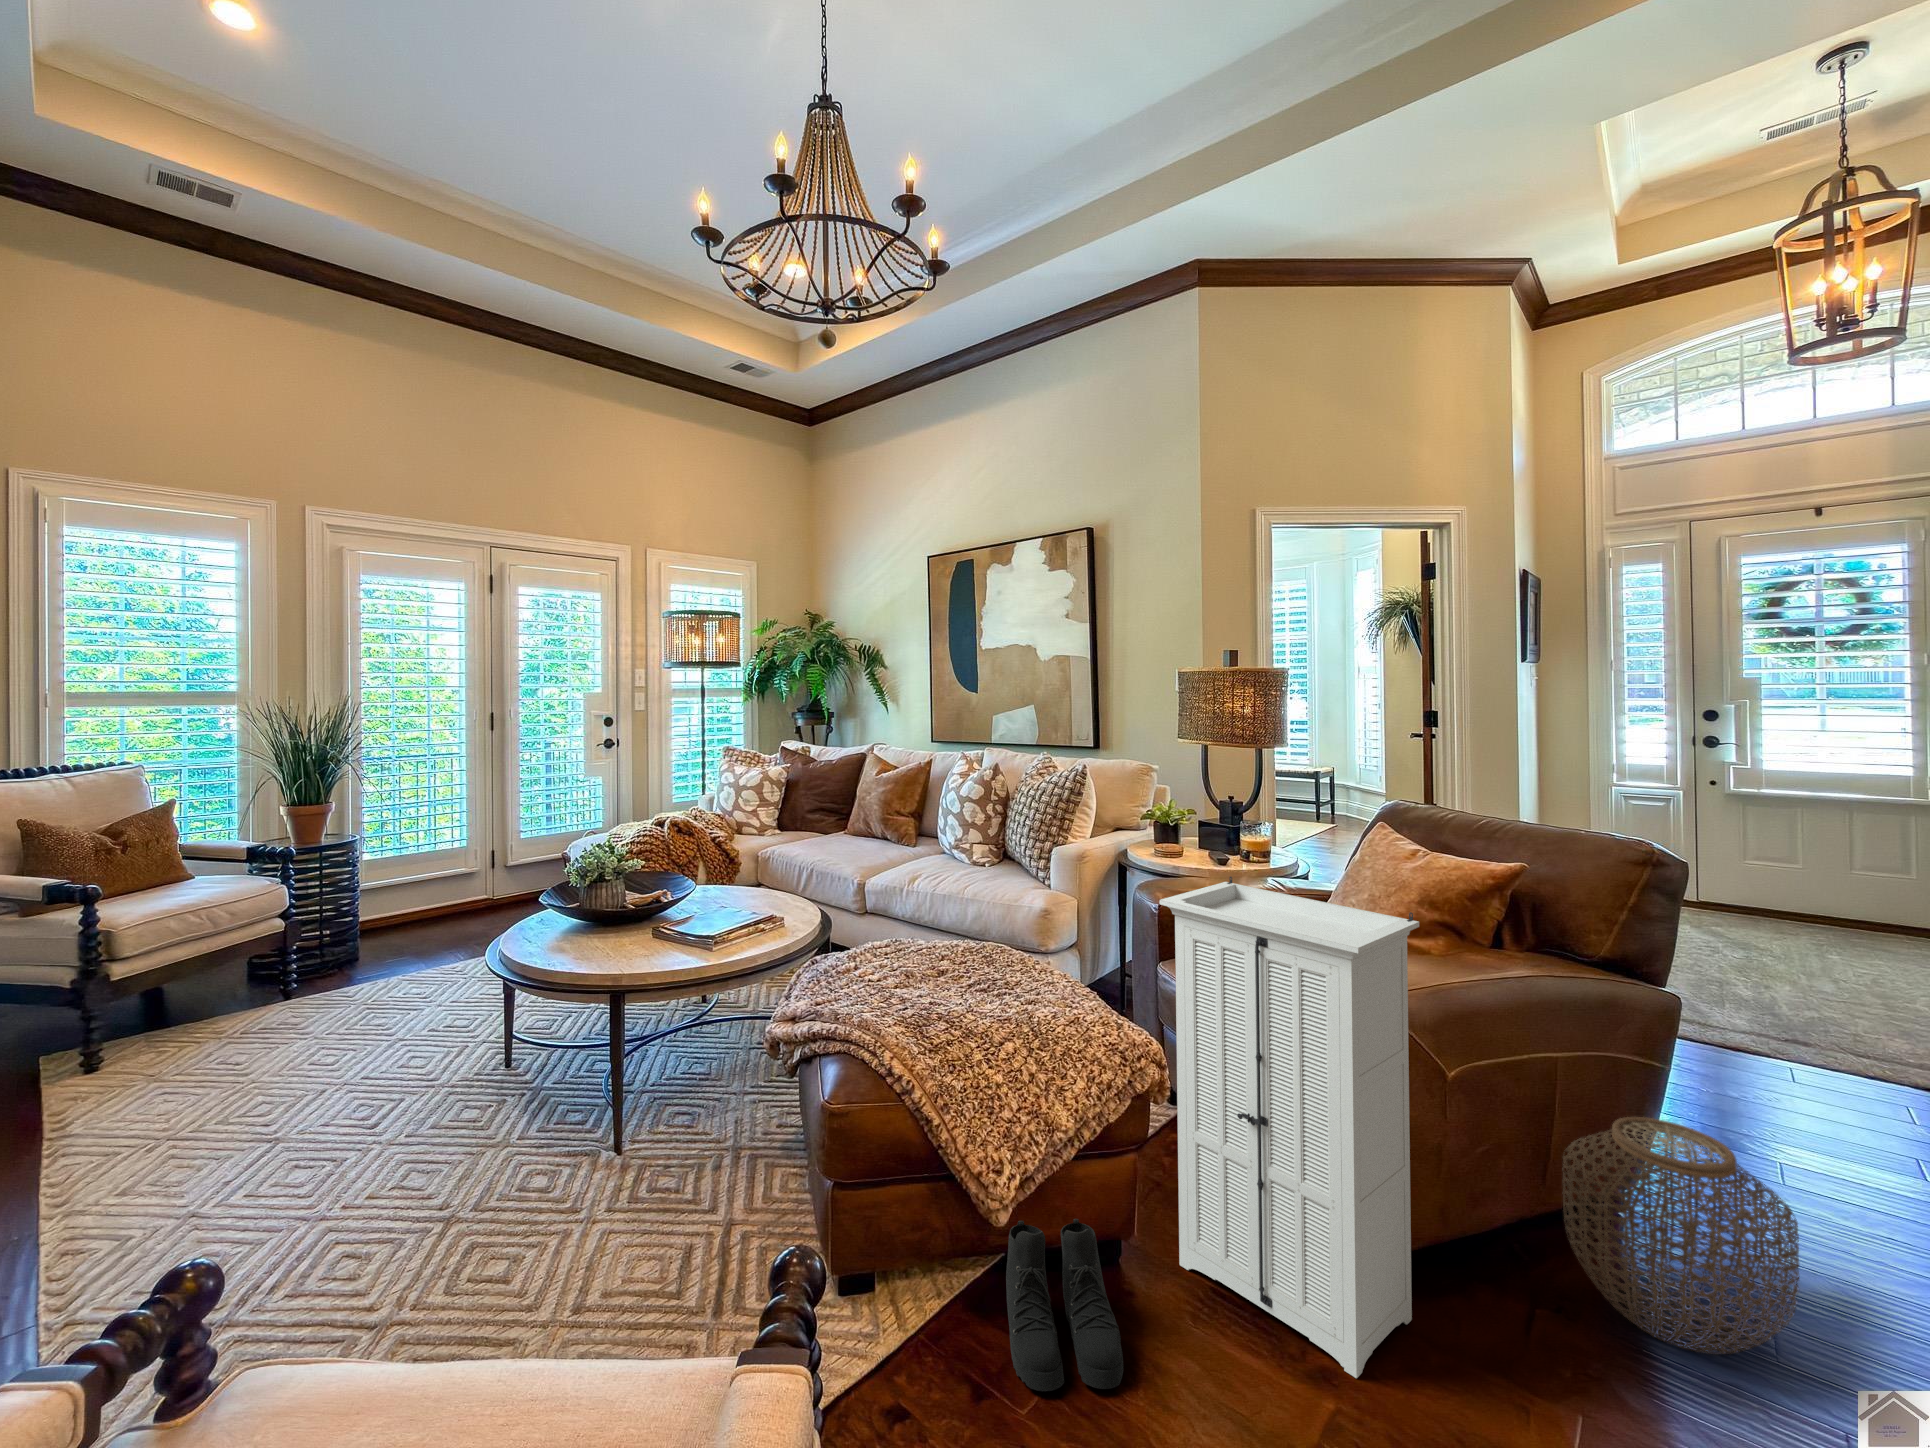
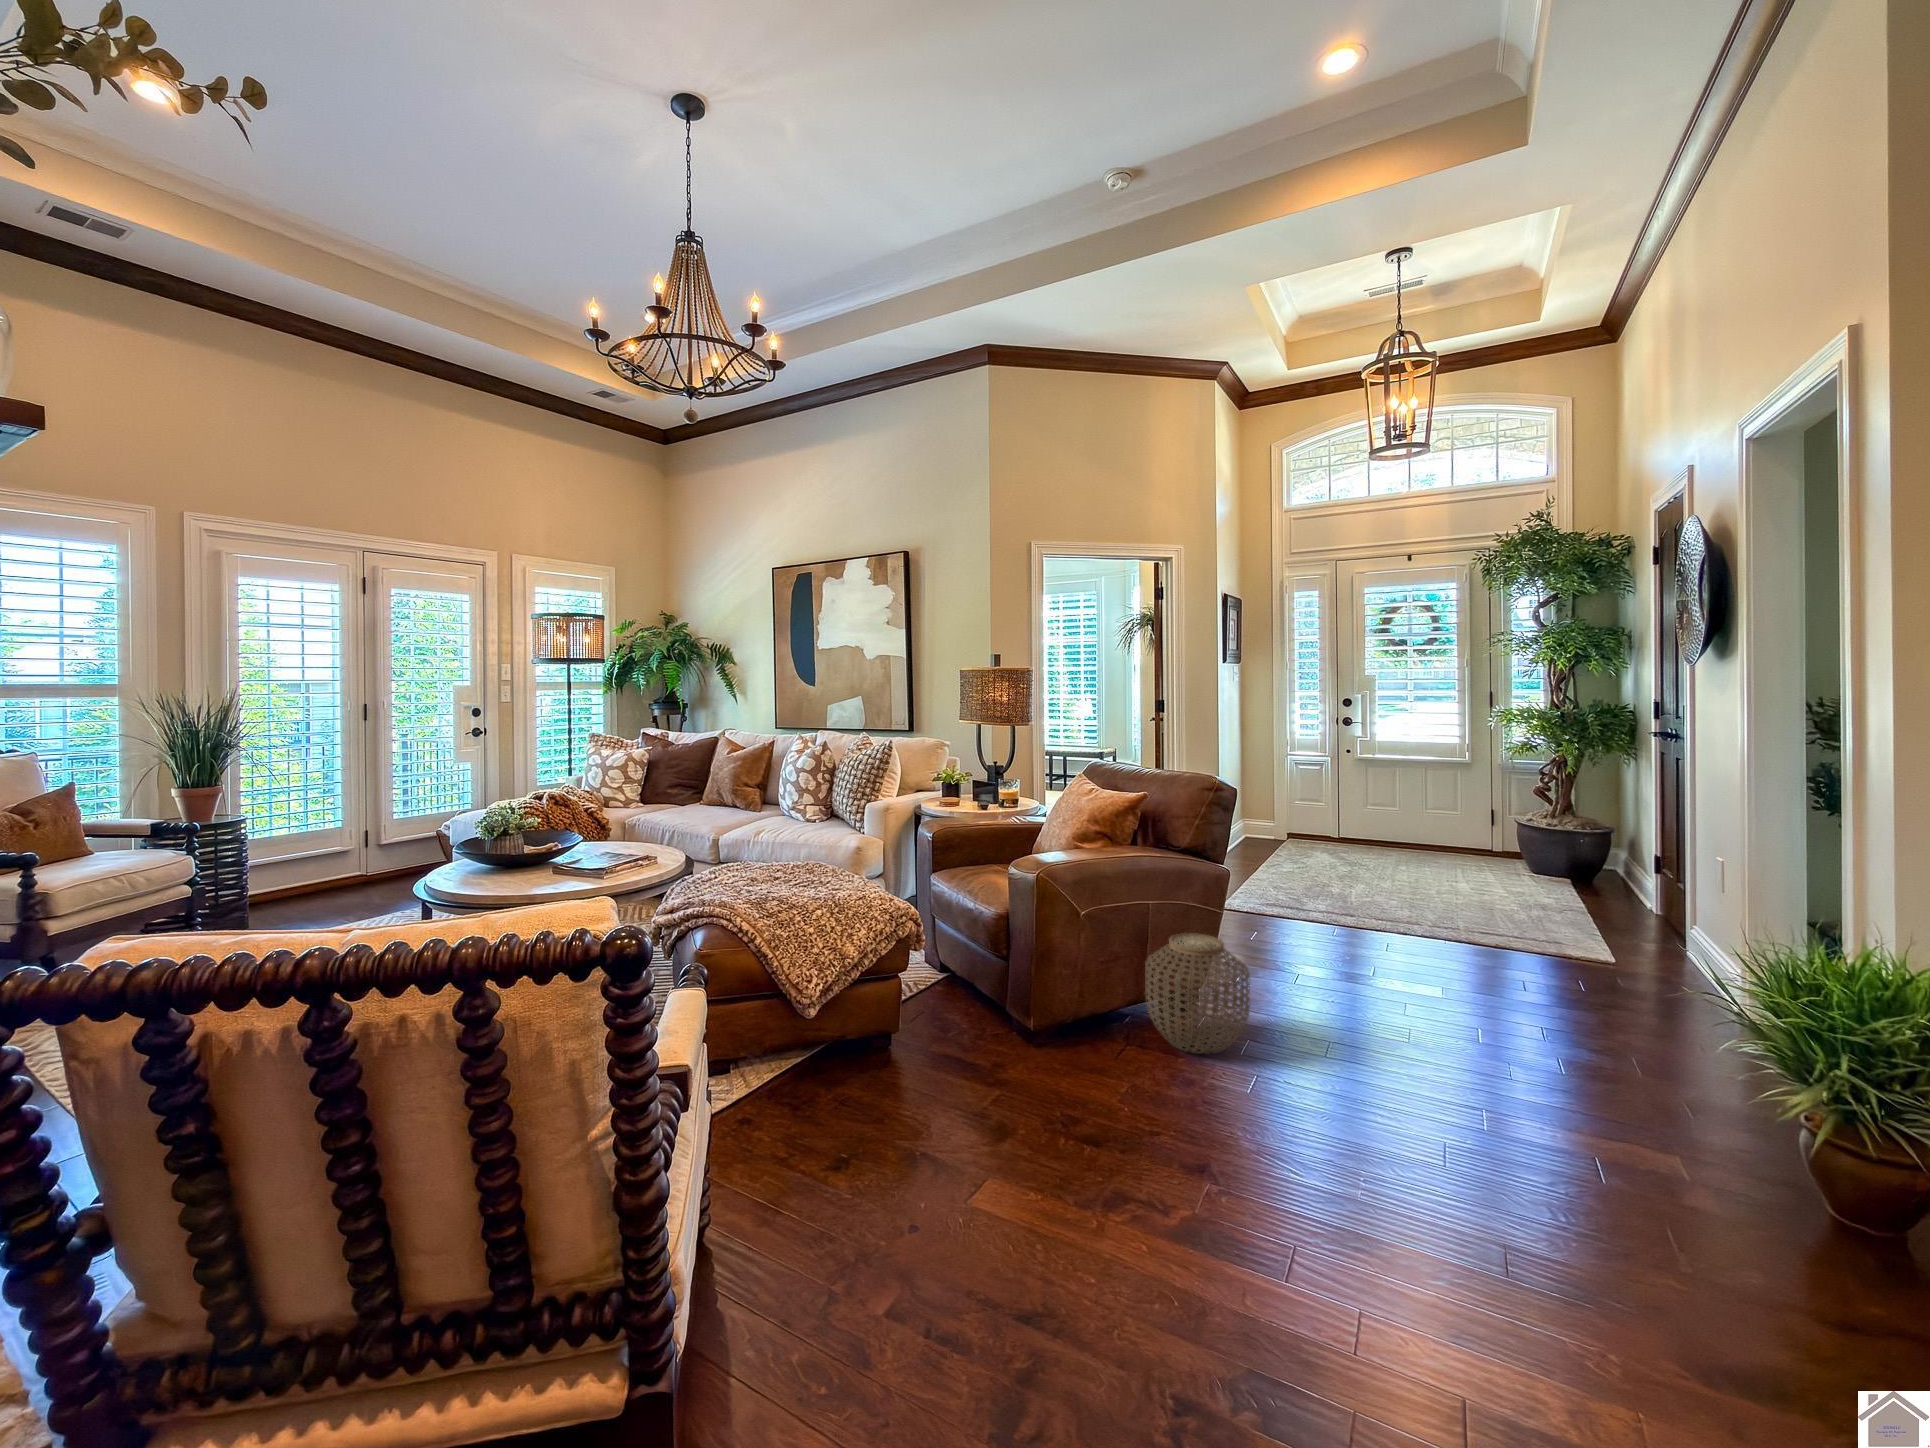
storage cabinet: present [1159,877,1419,1378] -> none [914,803,1058,1080]
boots: present [1006,1219,1124,1391] -> none [815,1015,882,1099]

